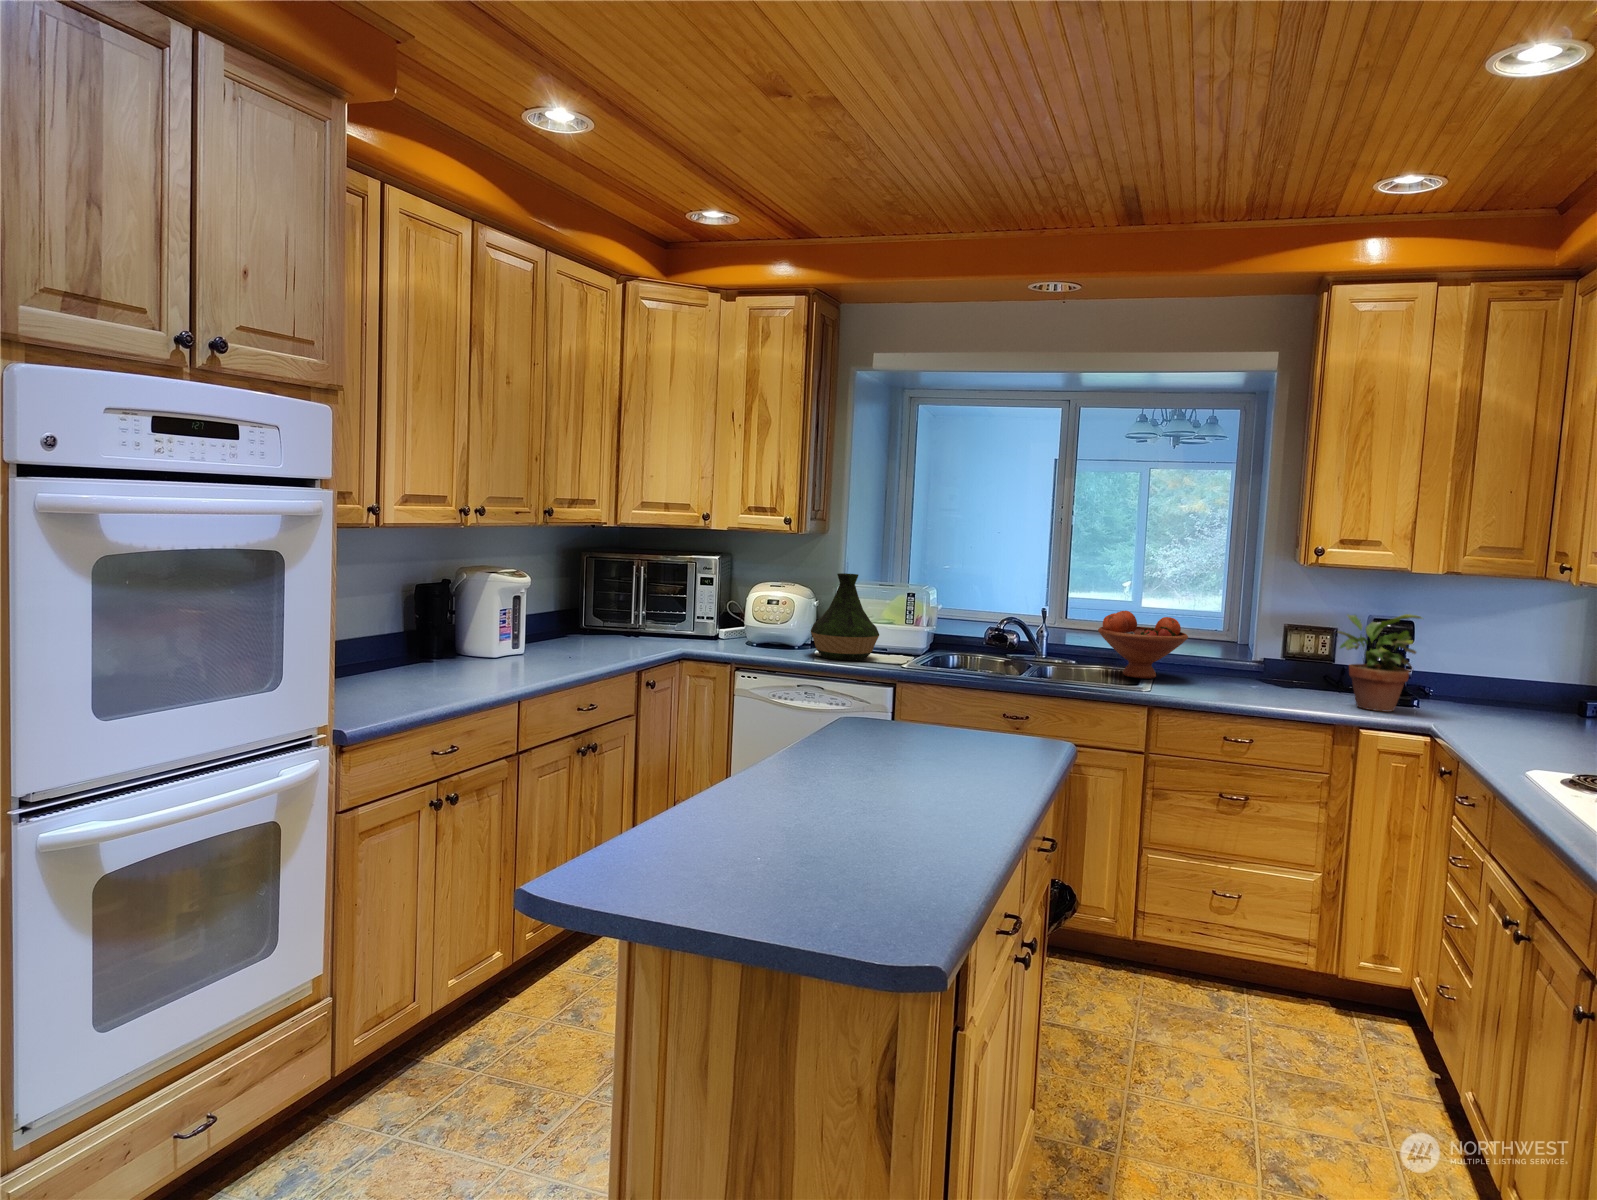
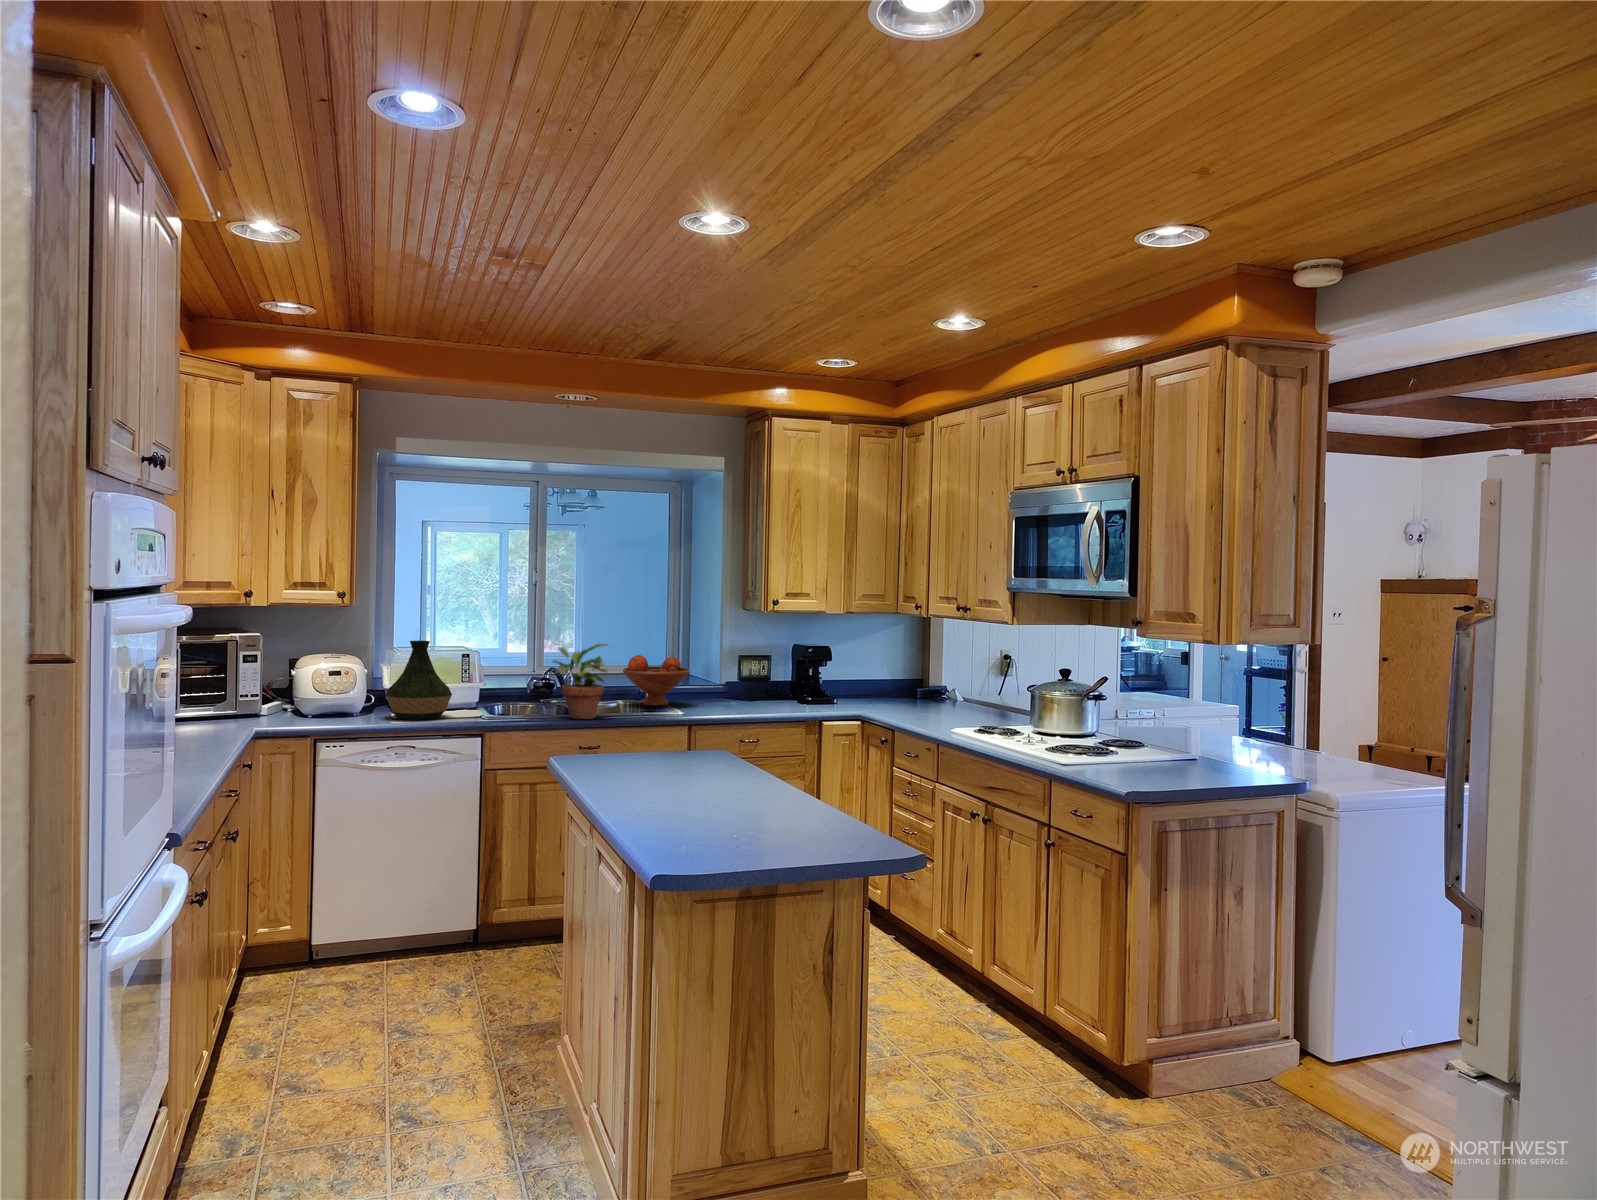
potted plant: present [1338,614,1421,712] -> present [552,643,608,719]

